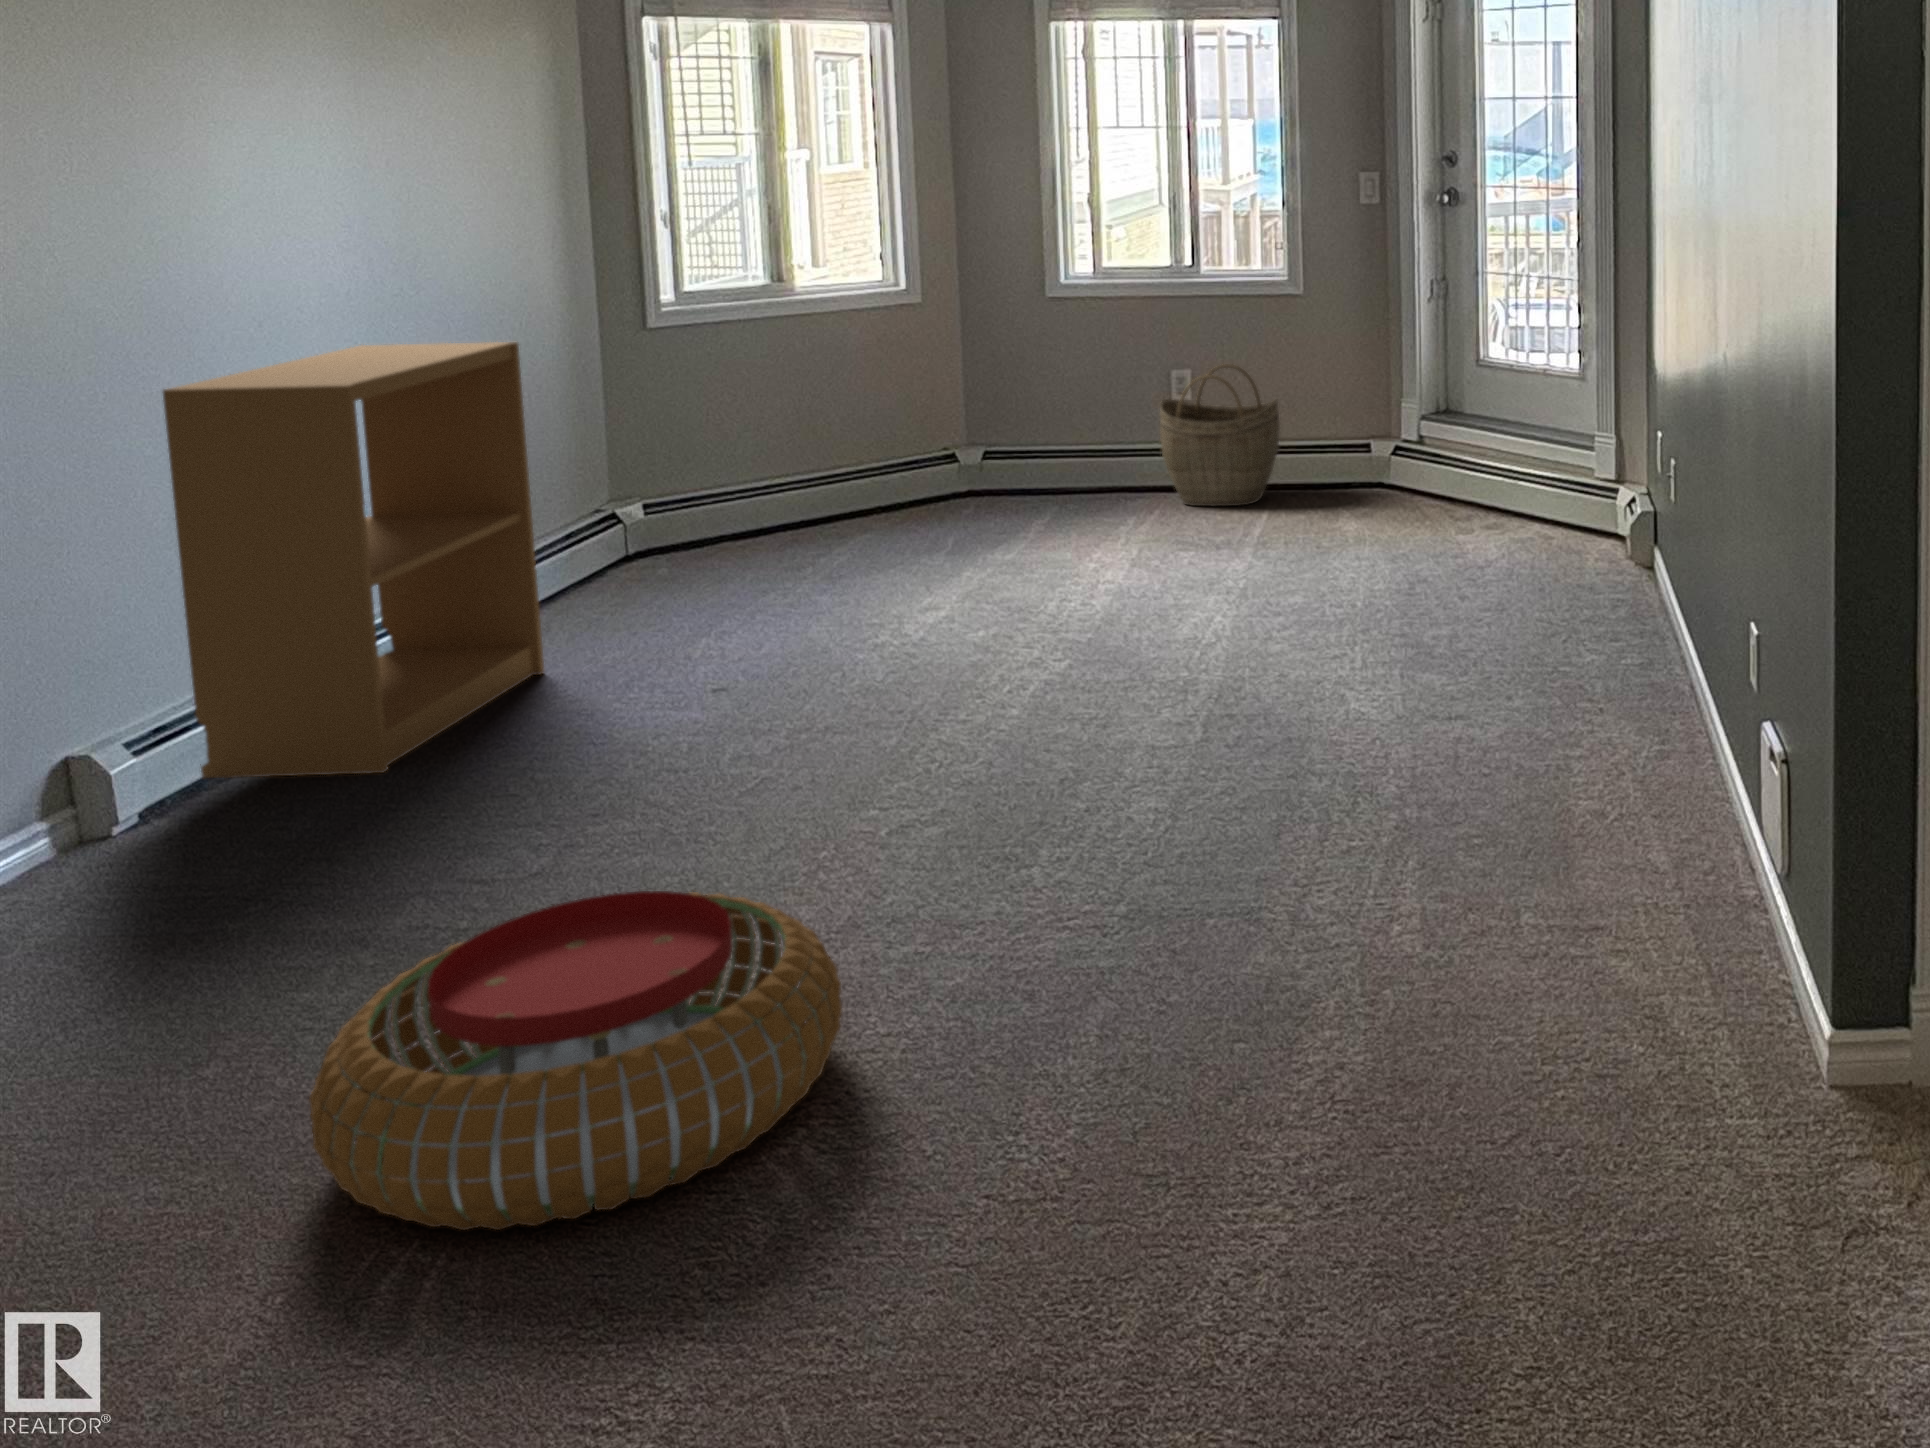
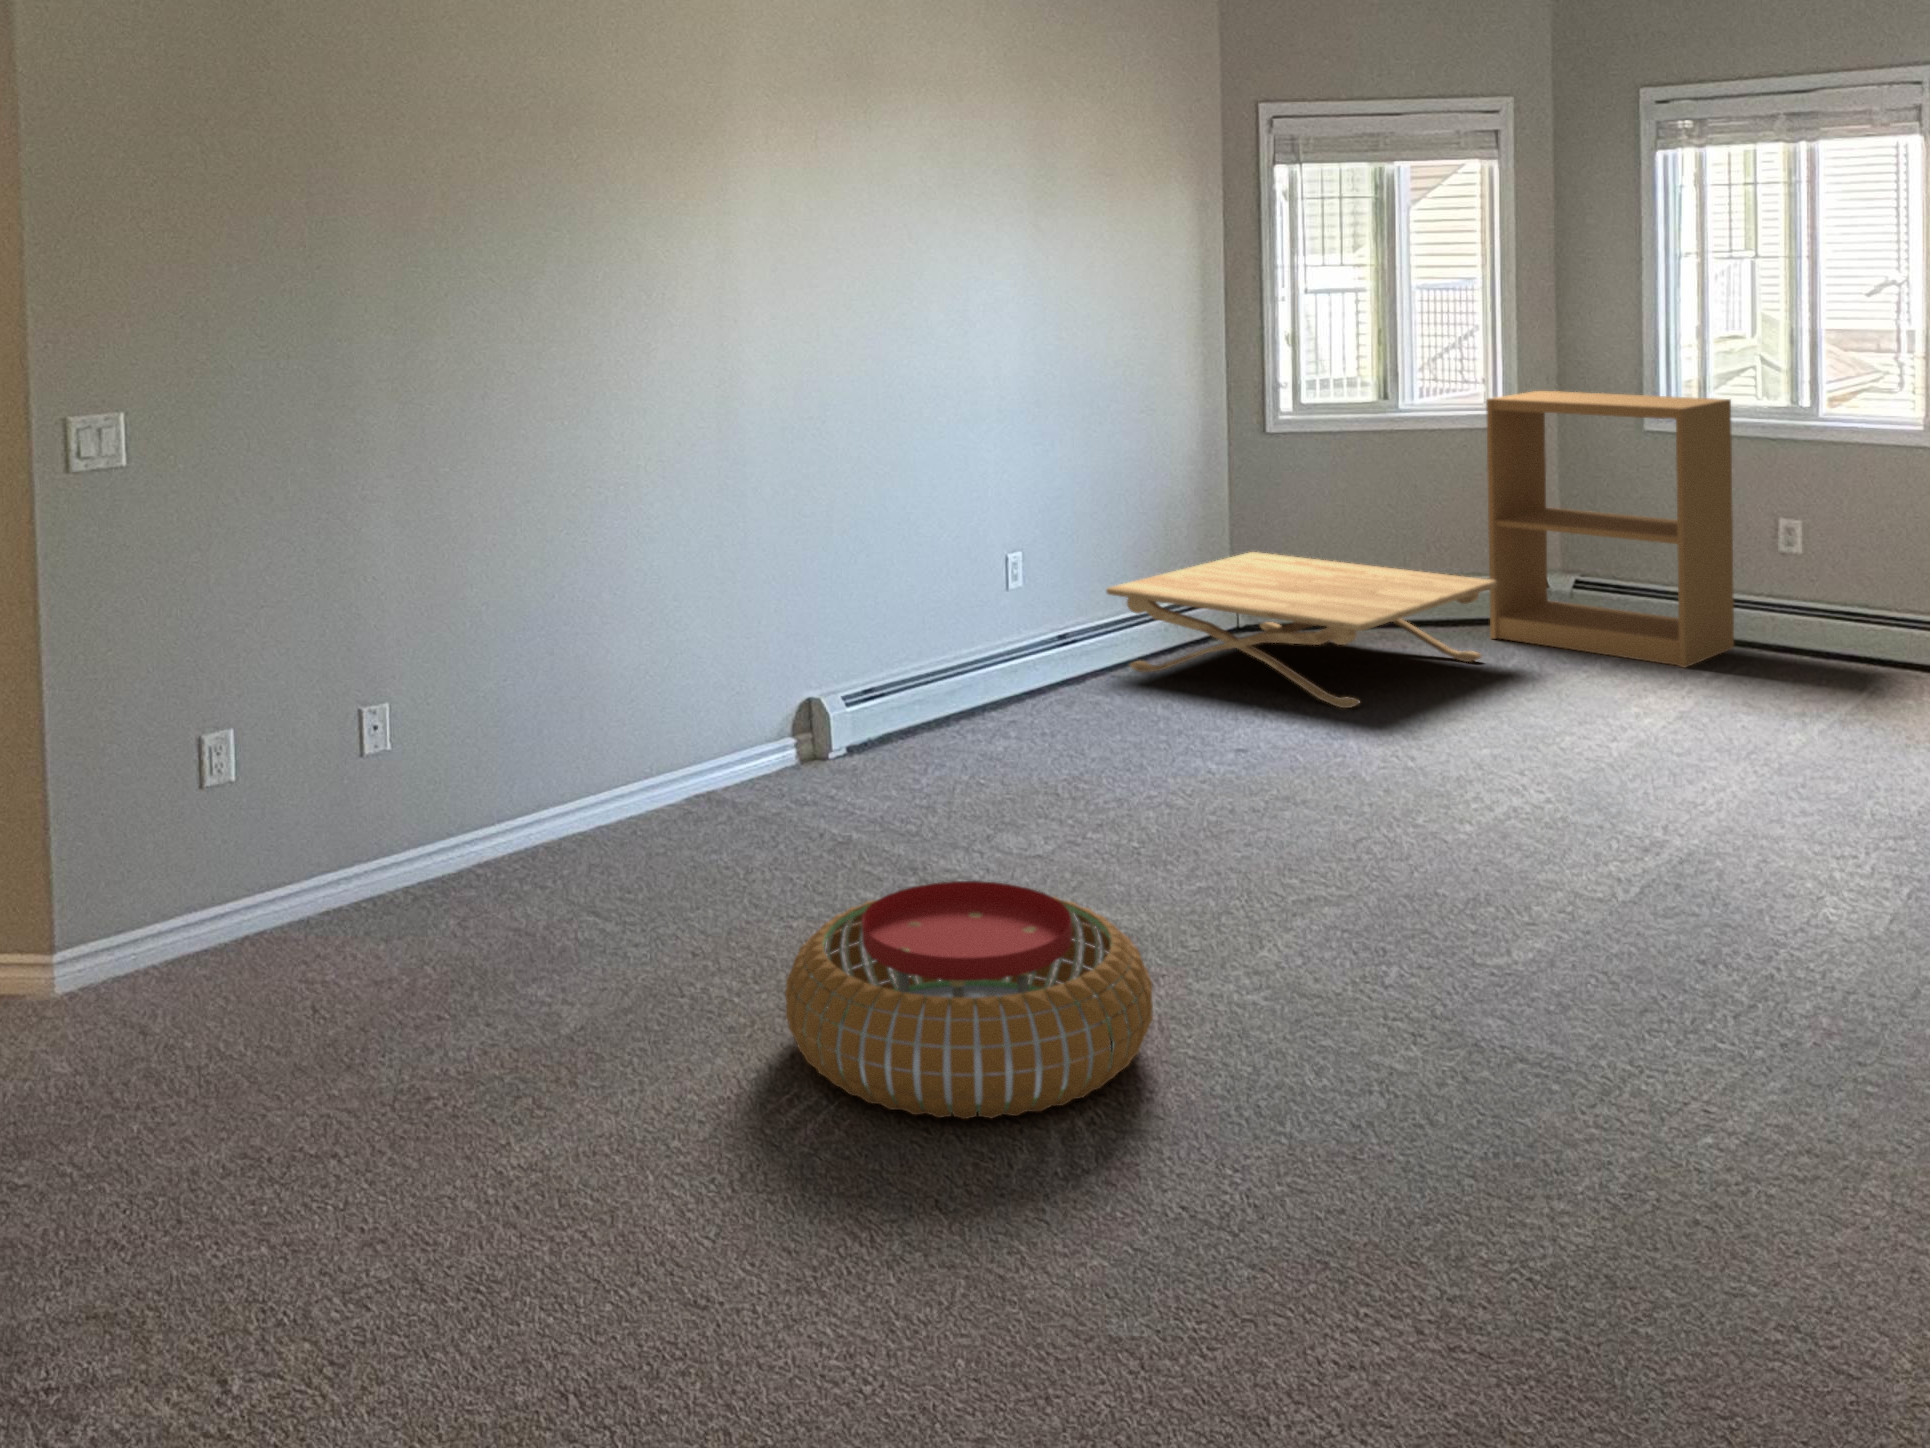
bookshelf: present [163,342,544,778] -> present [1486,391,1734,668]
woven basket: present [1160,364,1280,506] -> none [1754,520,1901,680]
coffee table: none [481,458,930,618] -> present [1107,552,1497,708]

